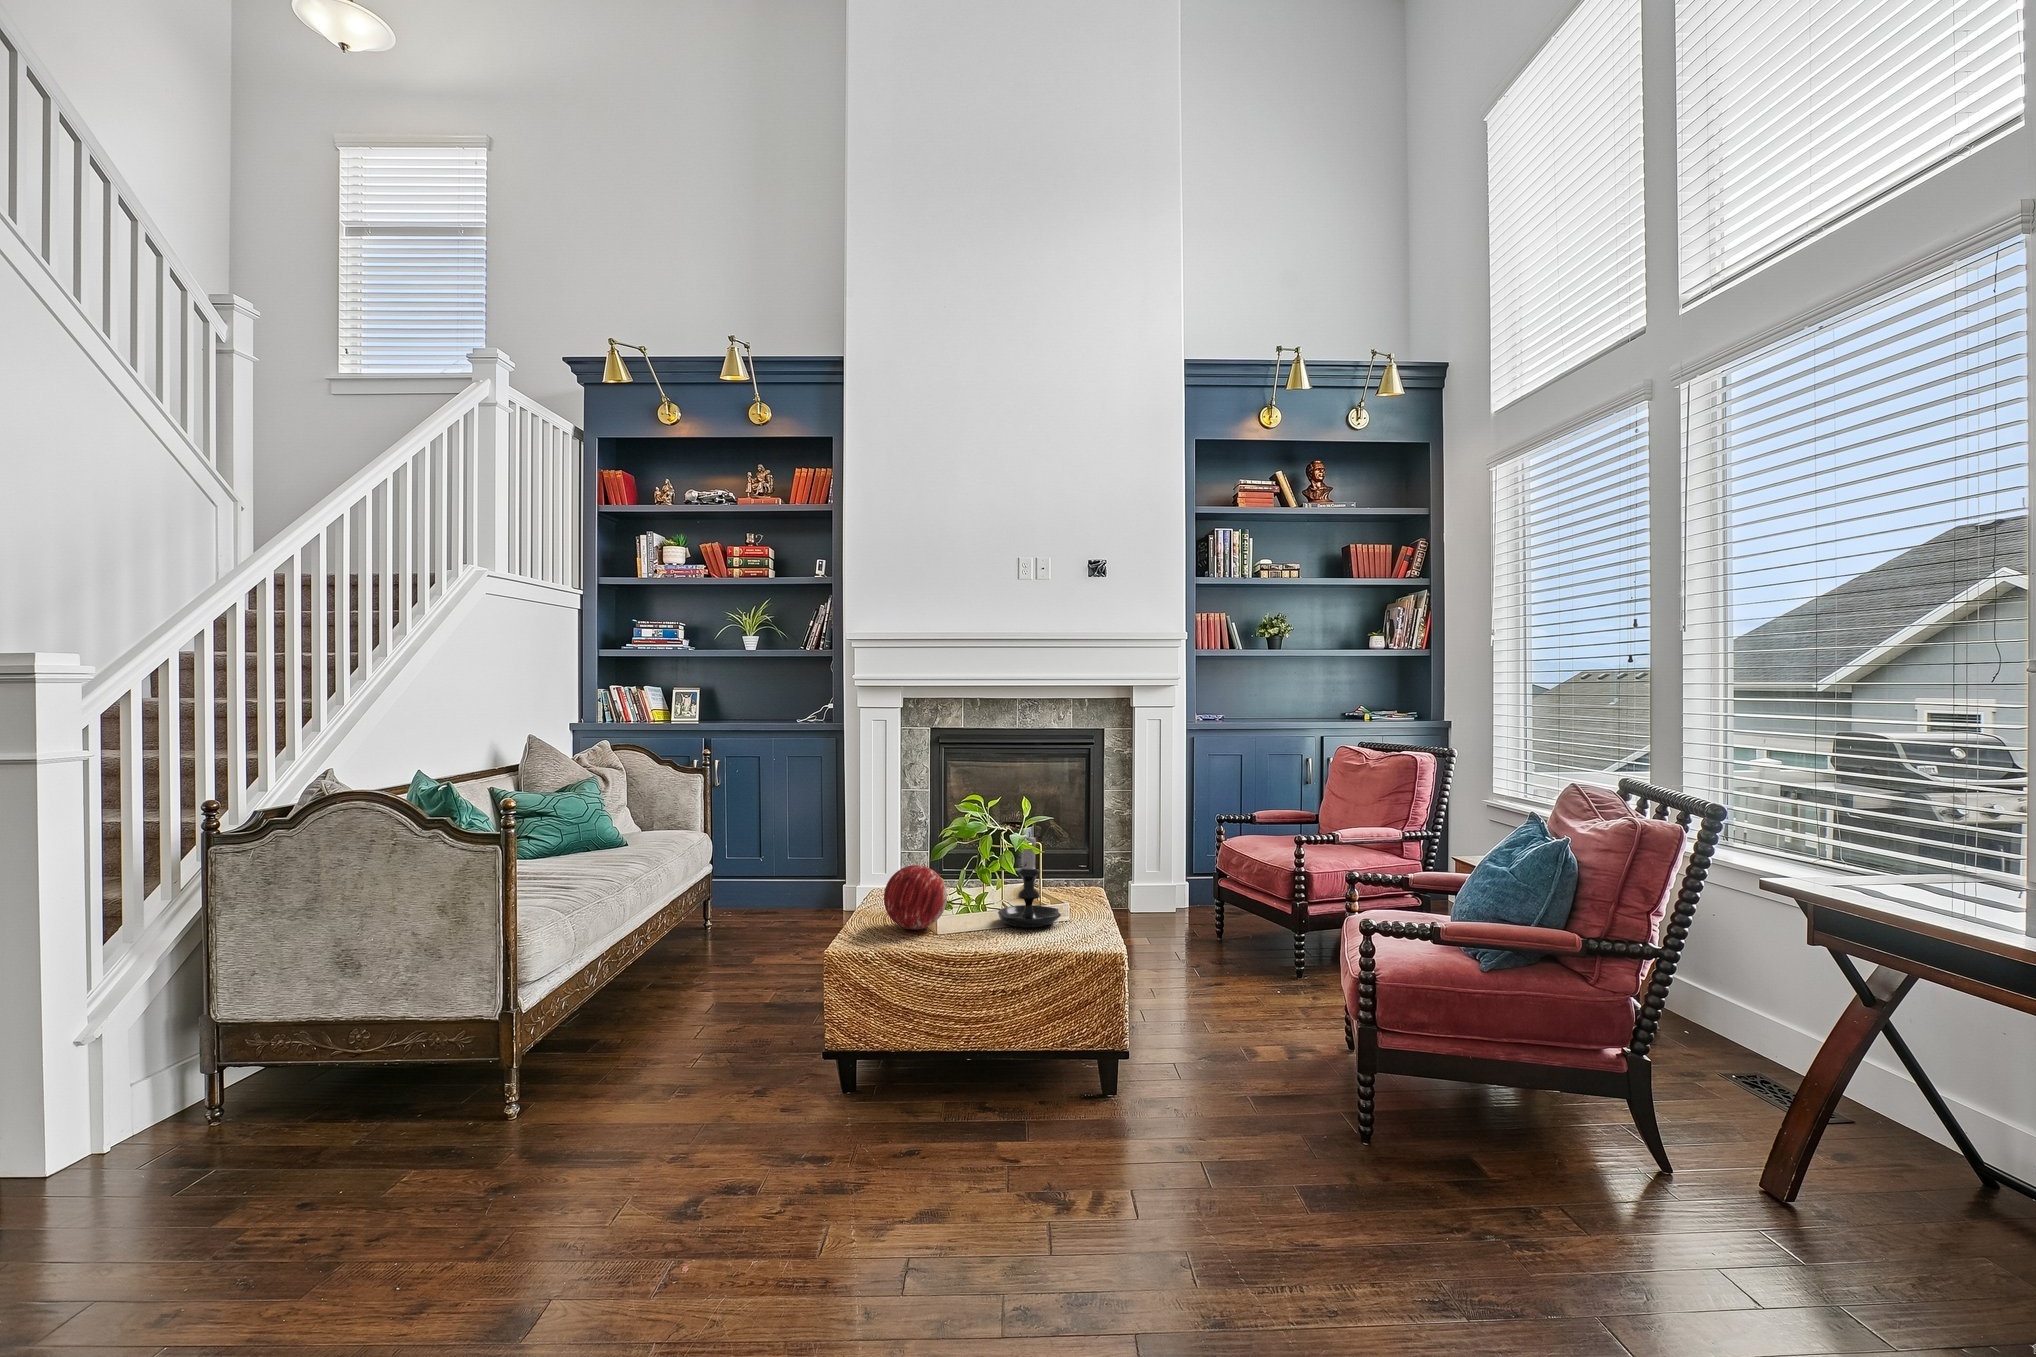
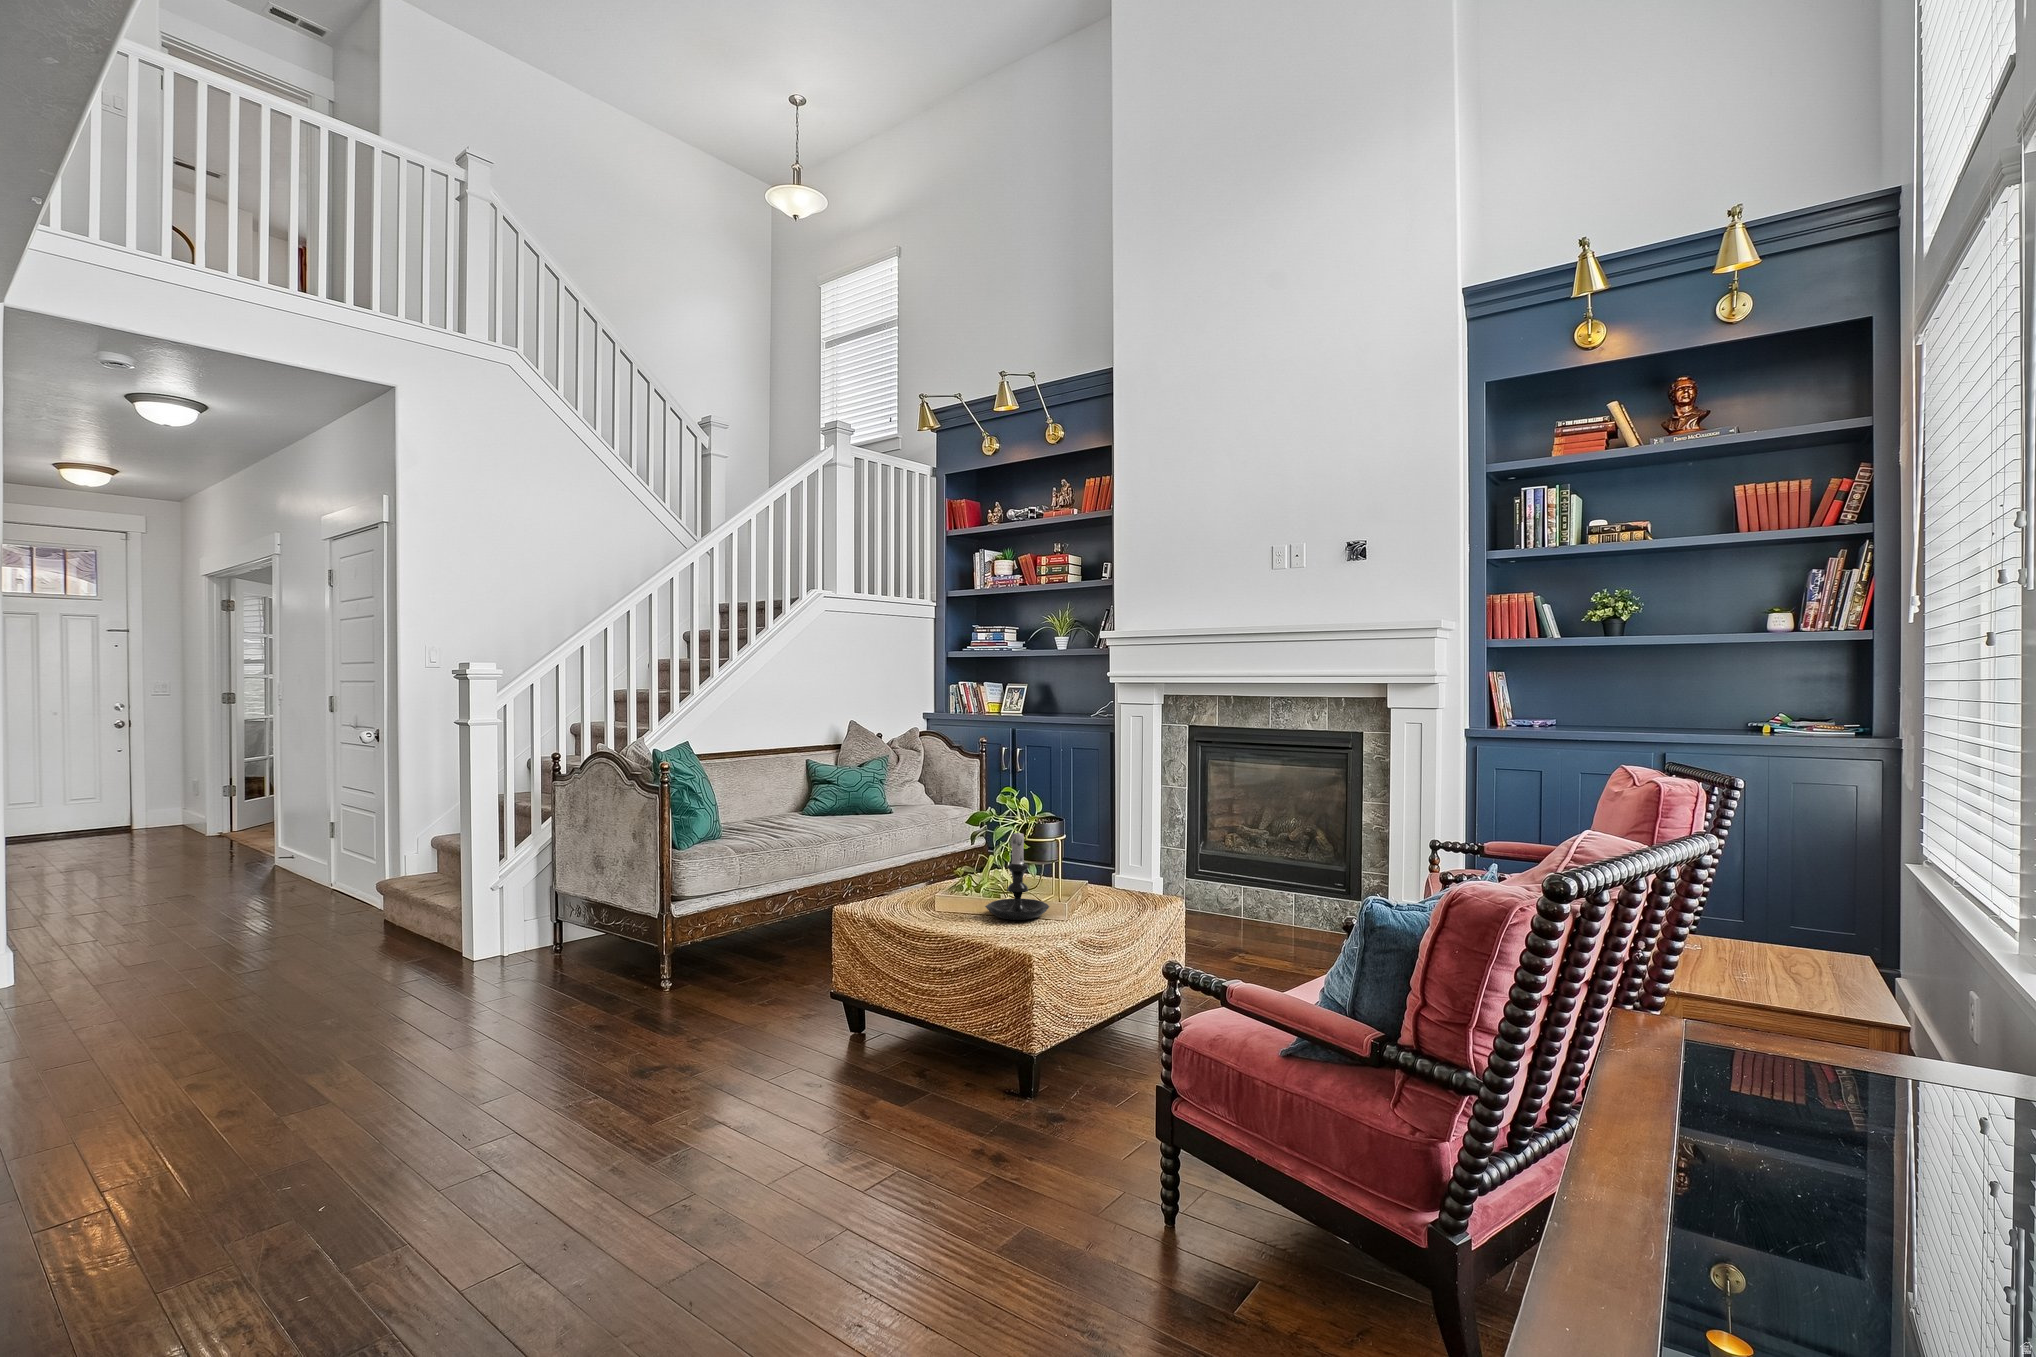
decorative orb: present [884,865,947,930] -> none [894,849,951,906]

